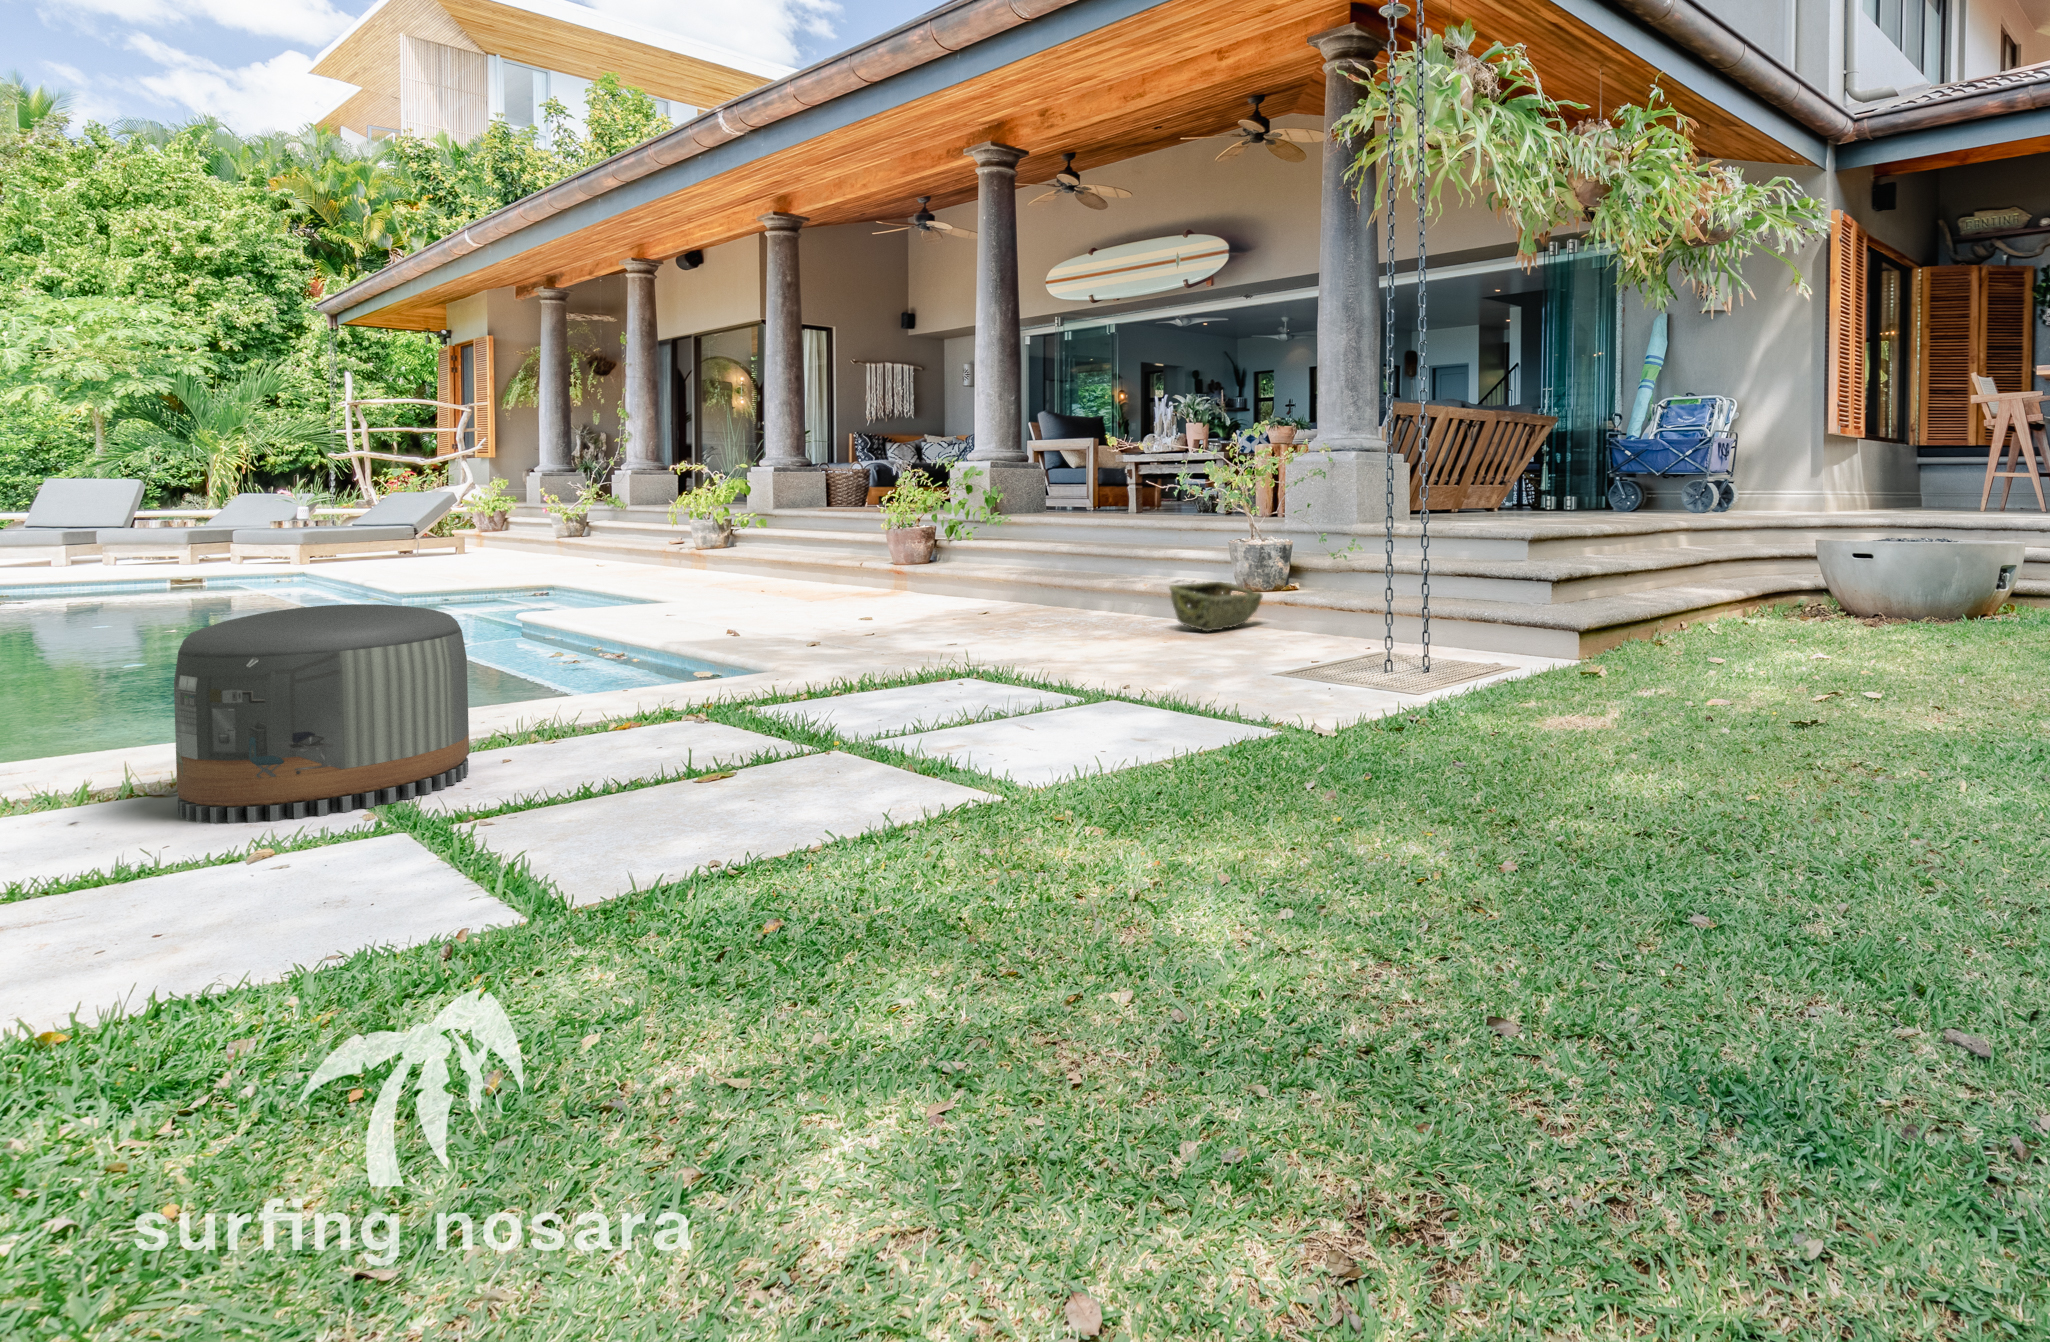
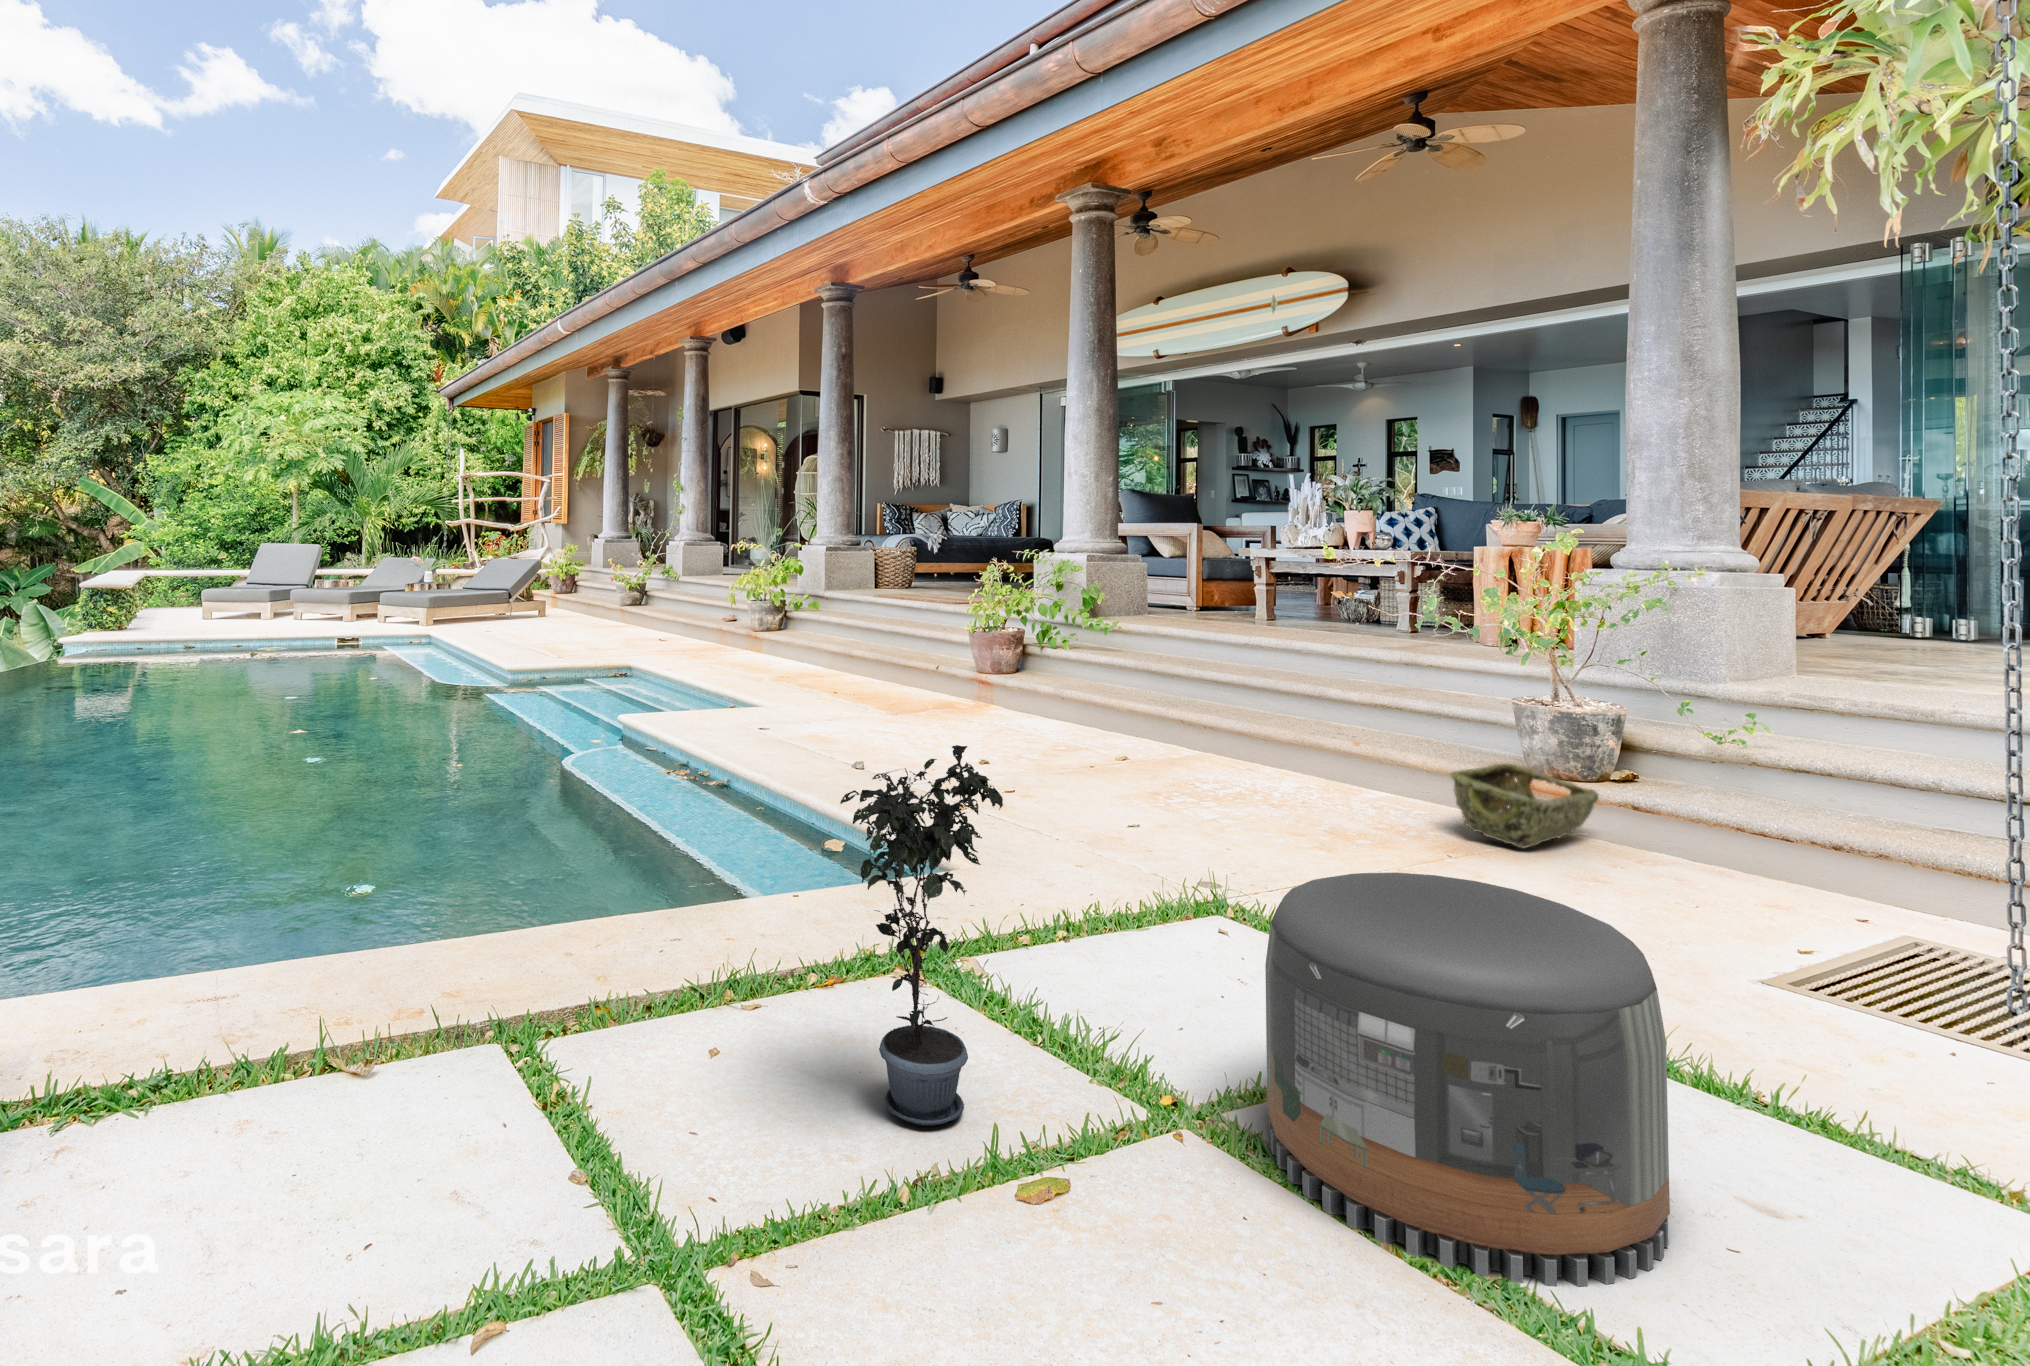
potted plant: none [583,516,716,760] -> present [840,745,1003,1126]
pouf: present [174,604,469,823] -> present [1265,873,1670,1286]

